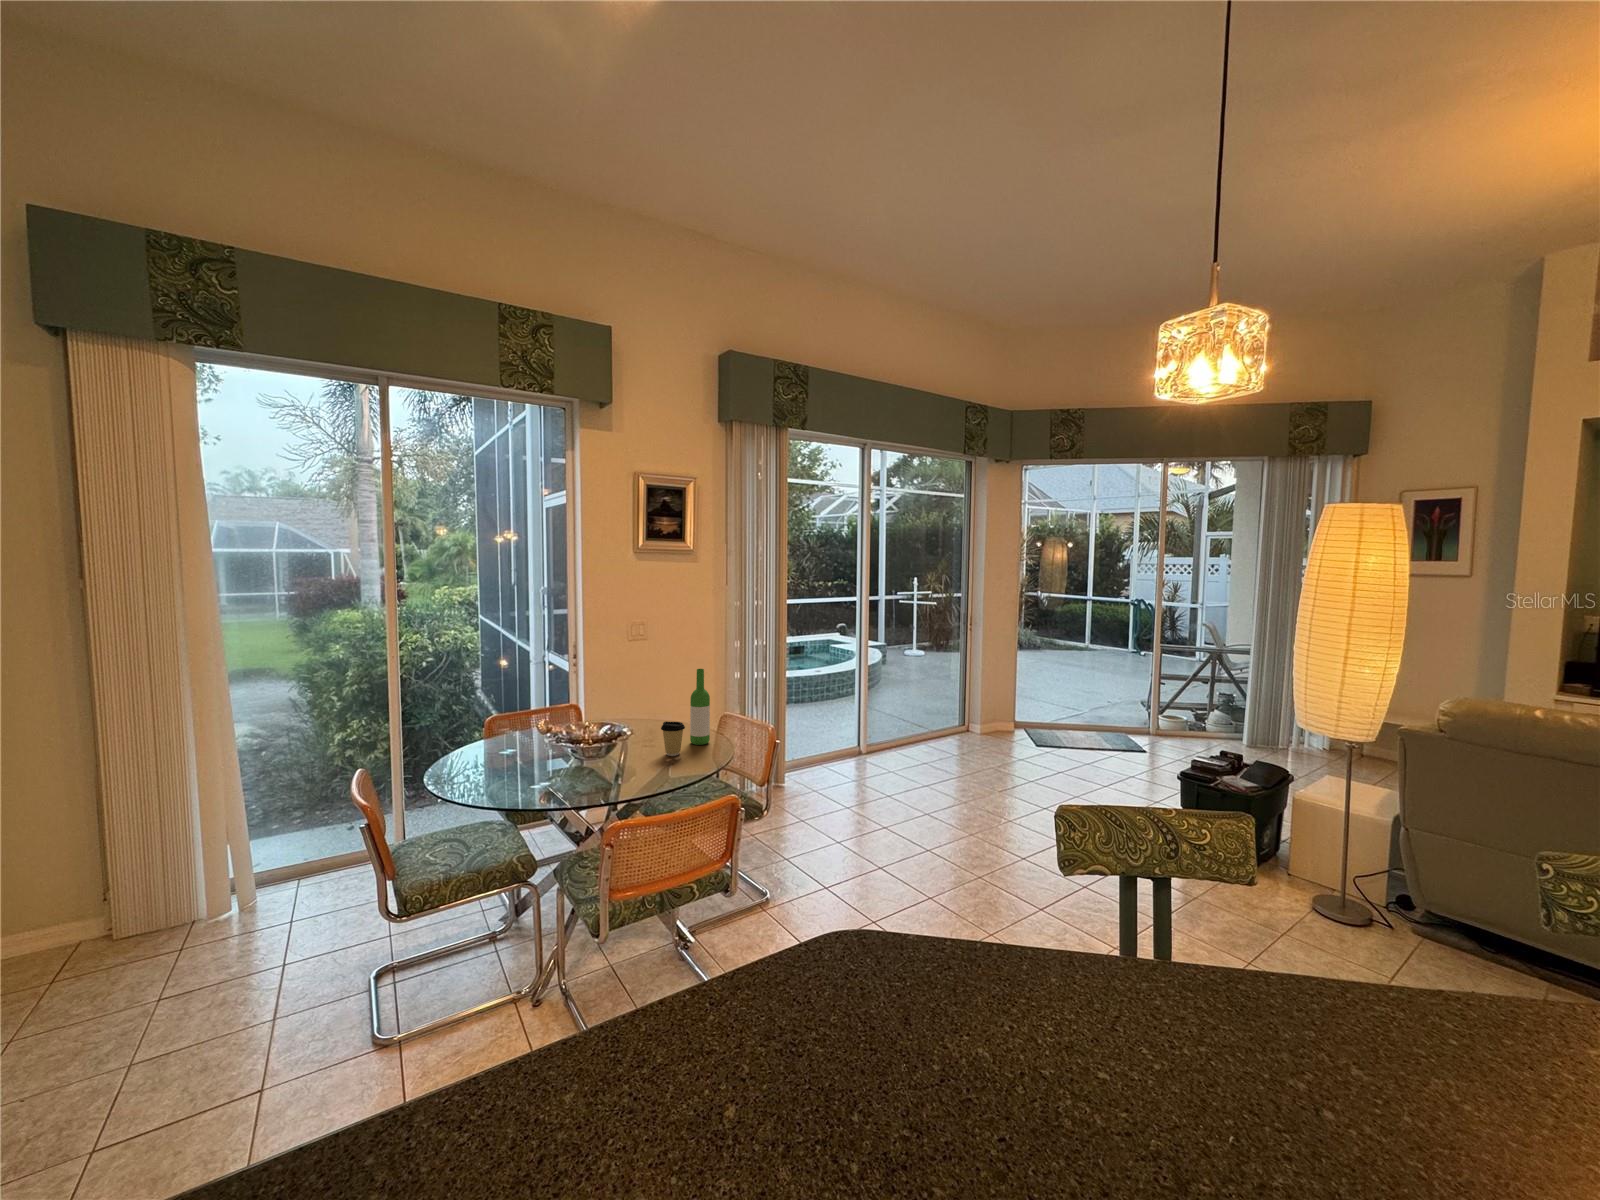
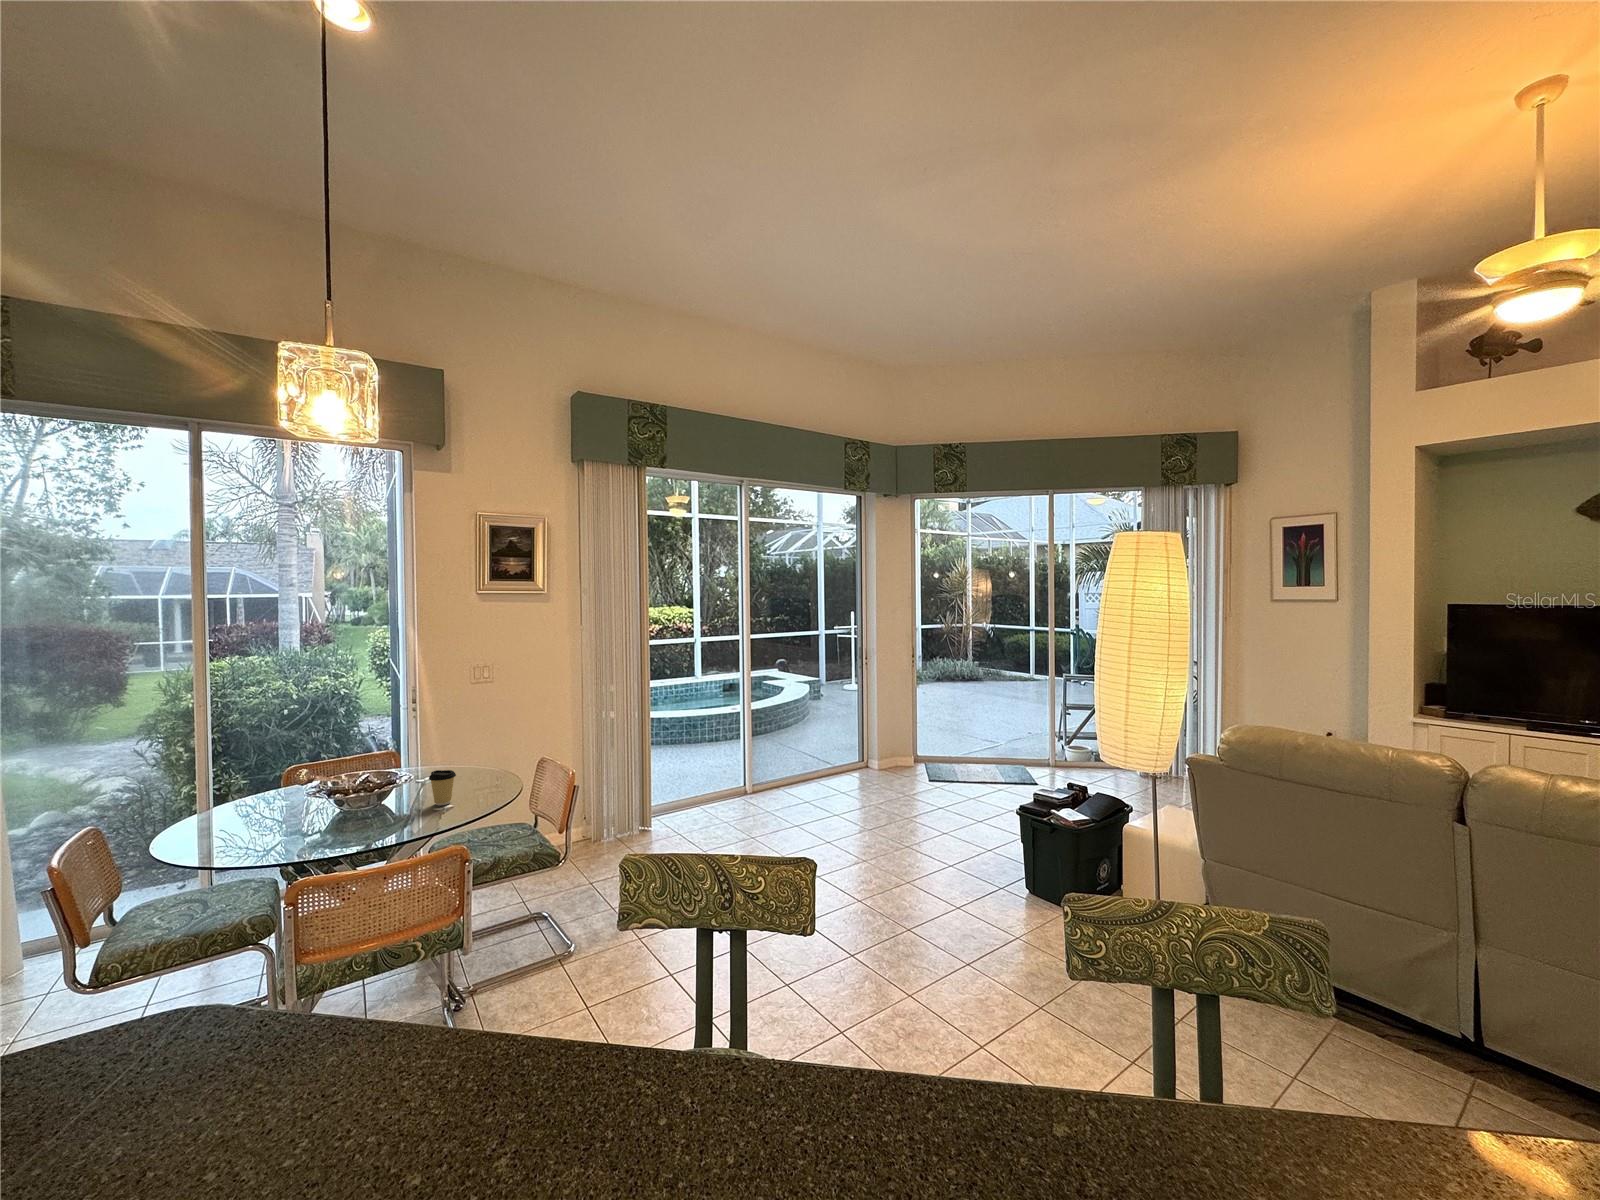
wine bottle: present [690,669,710,745] -> none [472,715,494,793]

